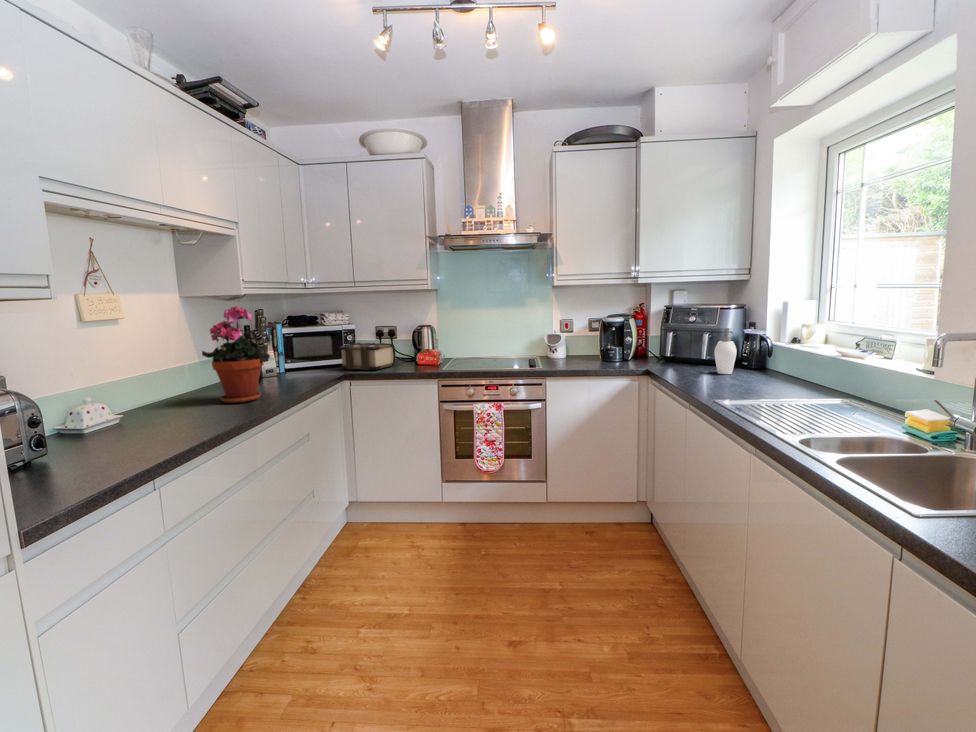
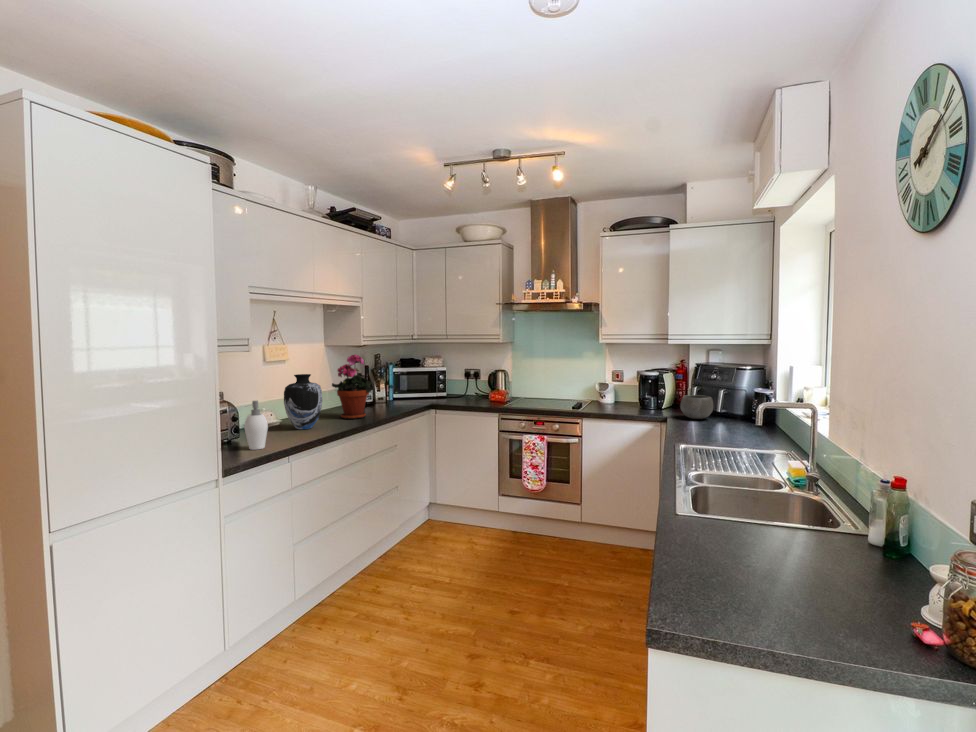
soap dispenser: present [714,328,737,374] -> present [244,401,268,450]
vase: none [123,337,195,427] -> present [284,374,322,429]
ceramic bowl: none [662,341,700,369] -> present [680,395,713,419]
book: present [338,343,396,370] -> none [430,381,473,403]

